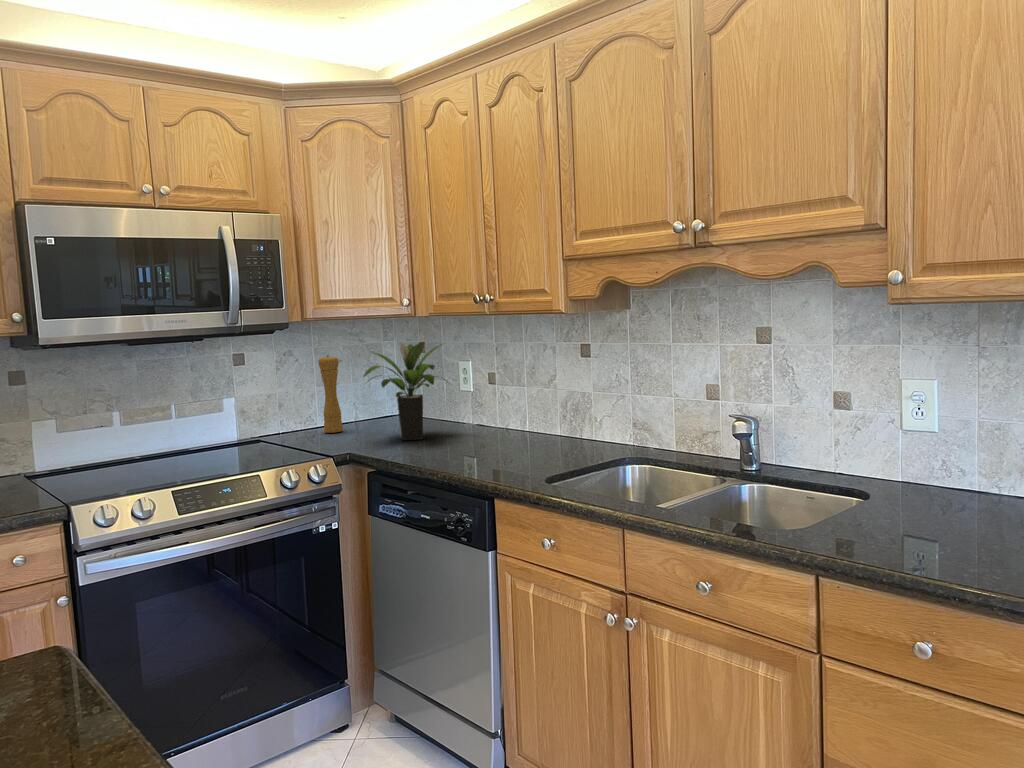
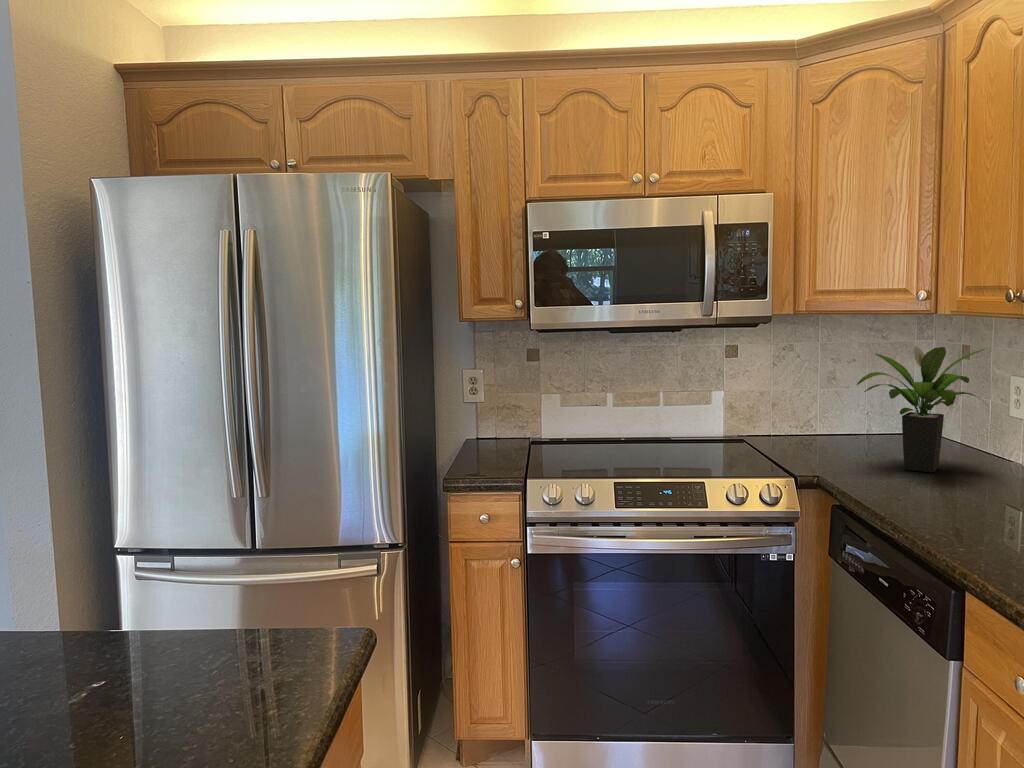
pepper mill: present [318,355,343,433] -> none [819,353,845,443]

